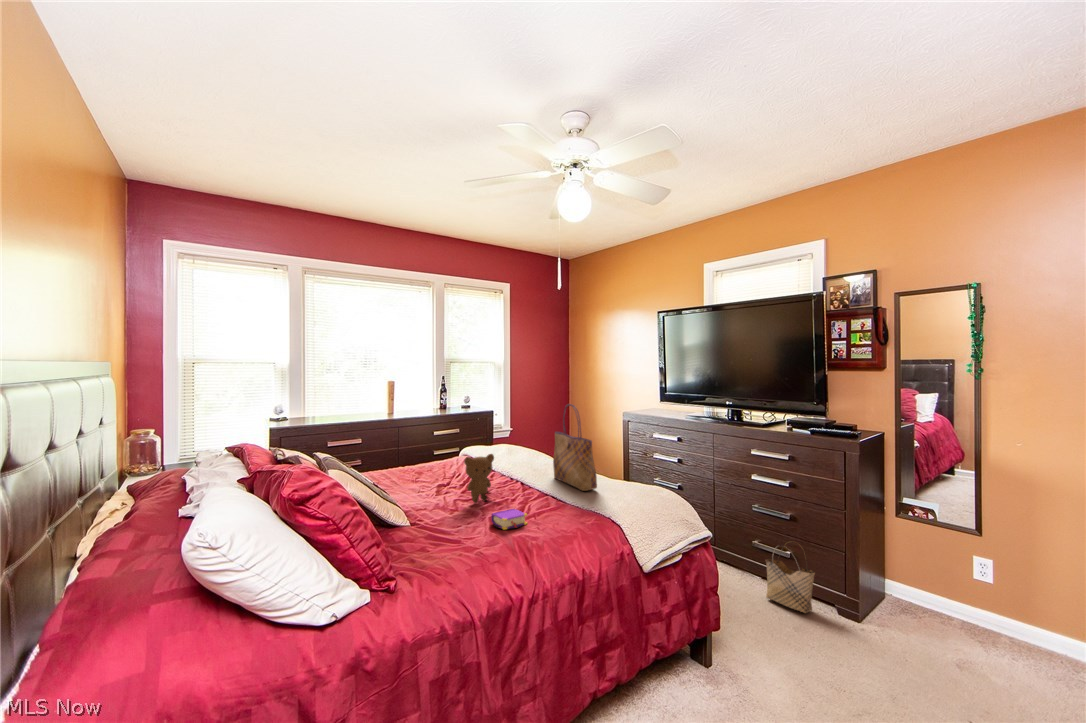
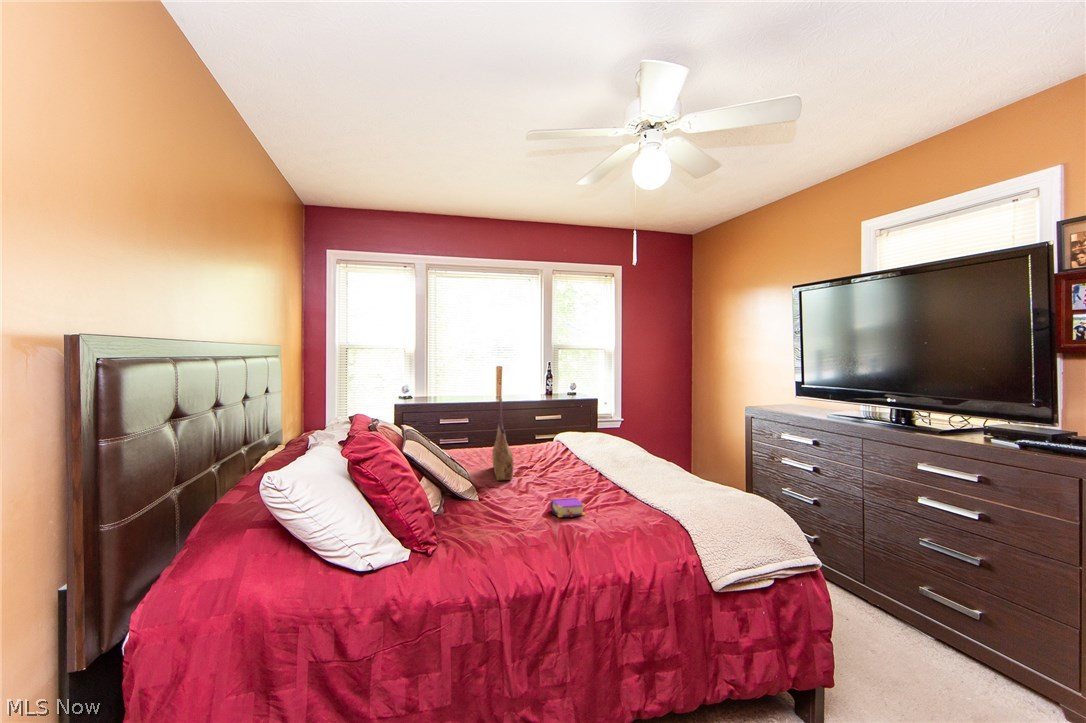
tote bag: present [553,404,597,491] -> present [492,398,513,480]
teddy bear: present [464,454,494,503] -> none [536,441,568,489]
woven basket: present [766,541,815,613] -> none [903,589,976,684]

